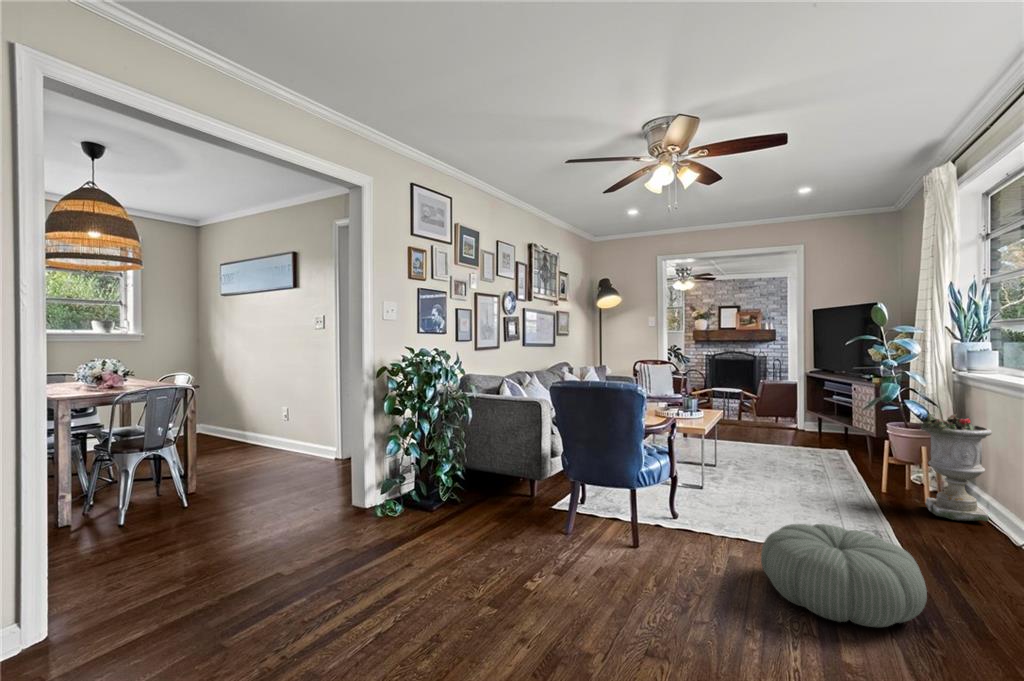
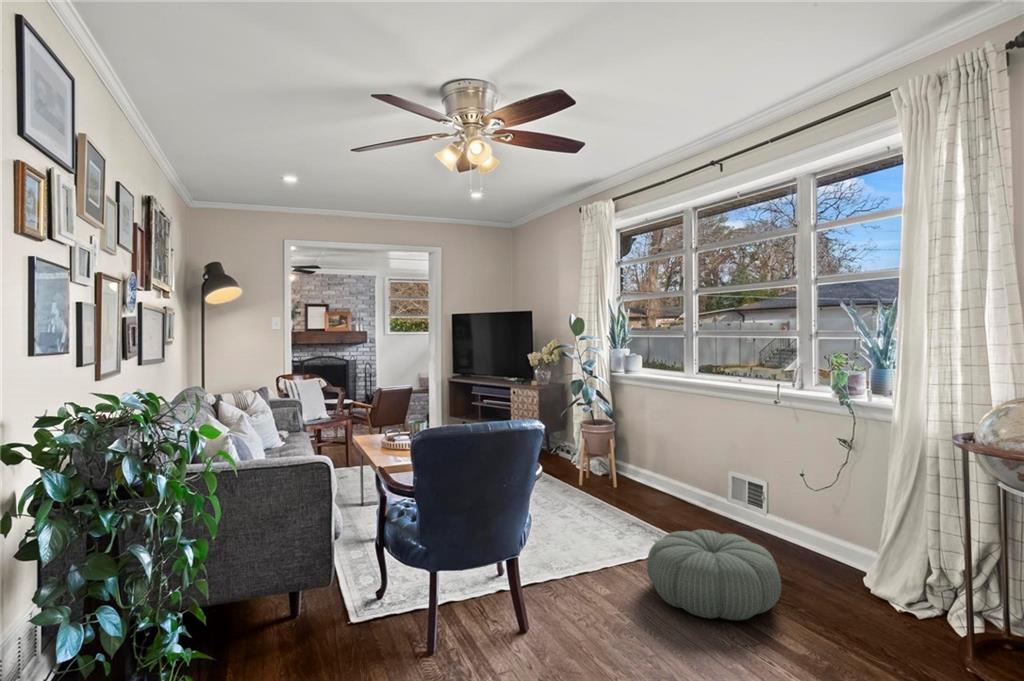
planter: present [919,414,992,521] -> none [624,410,670,498]

